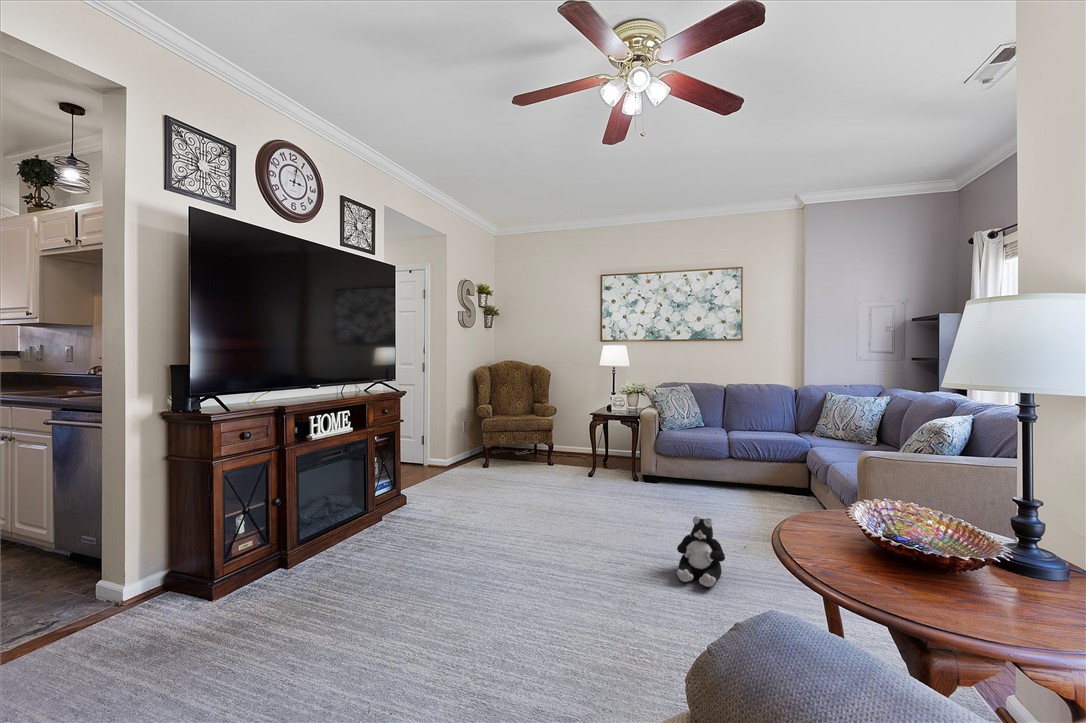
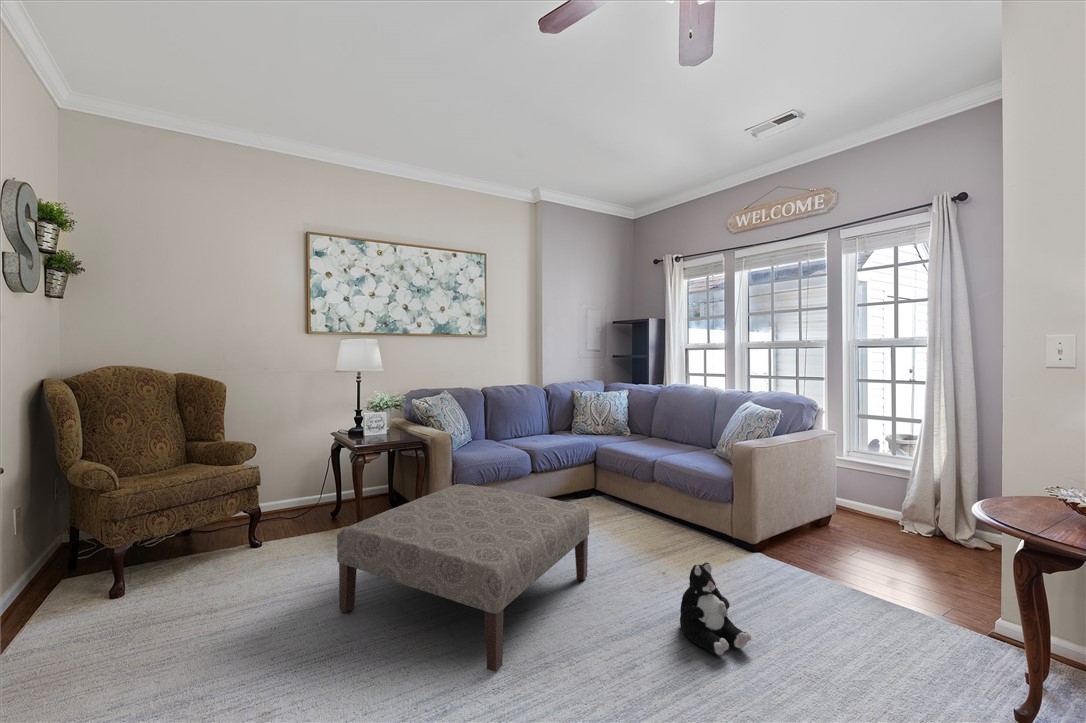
ottoman: none [538,446,687,535] -> present [337,484,589,672]

